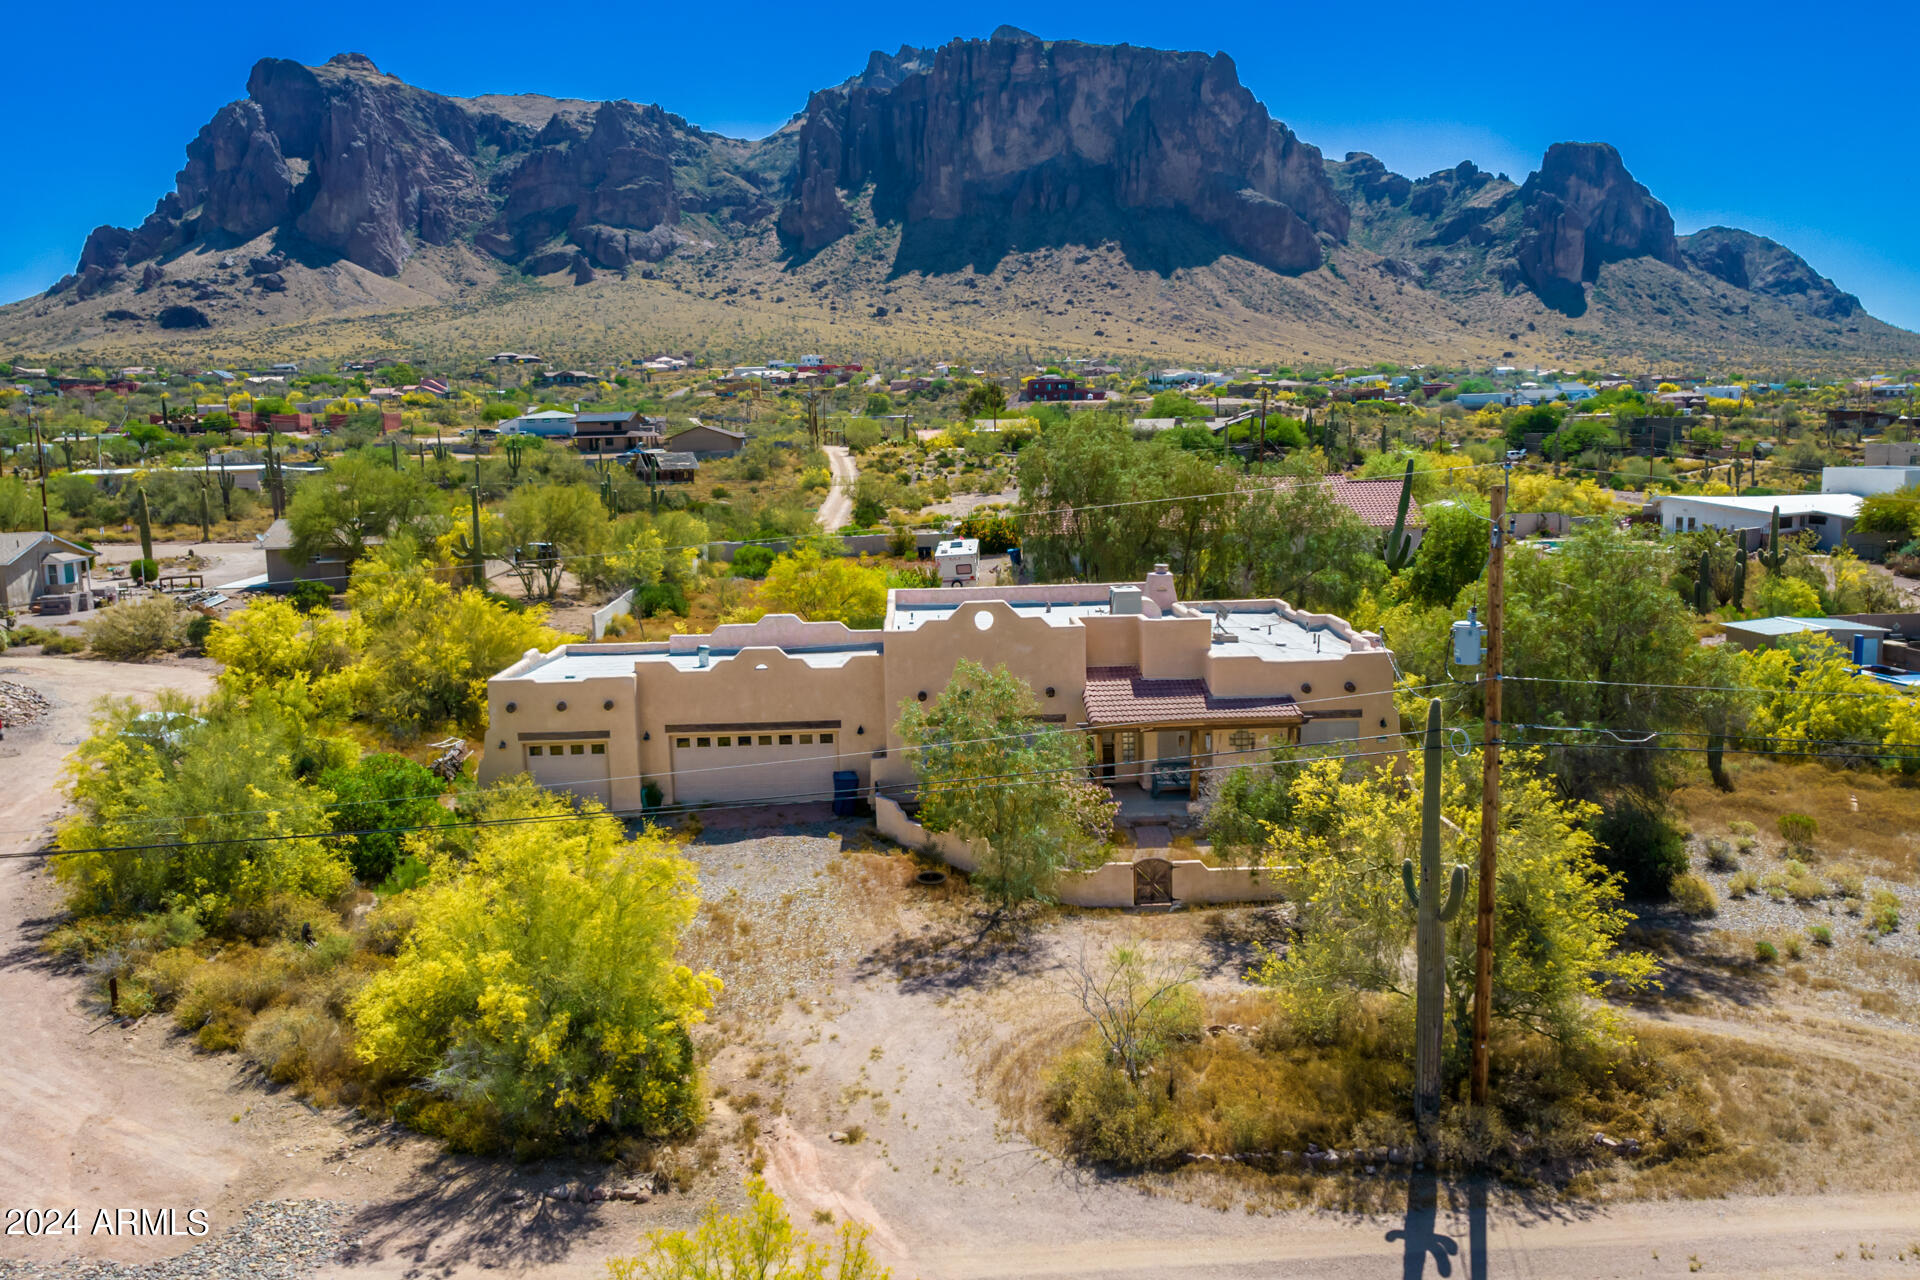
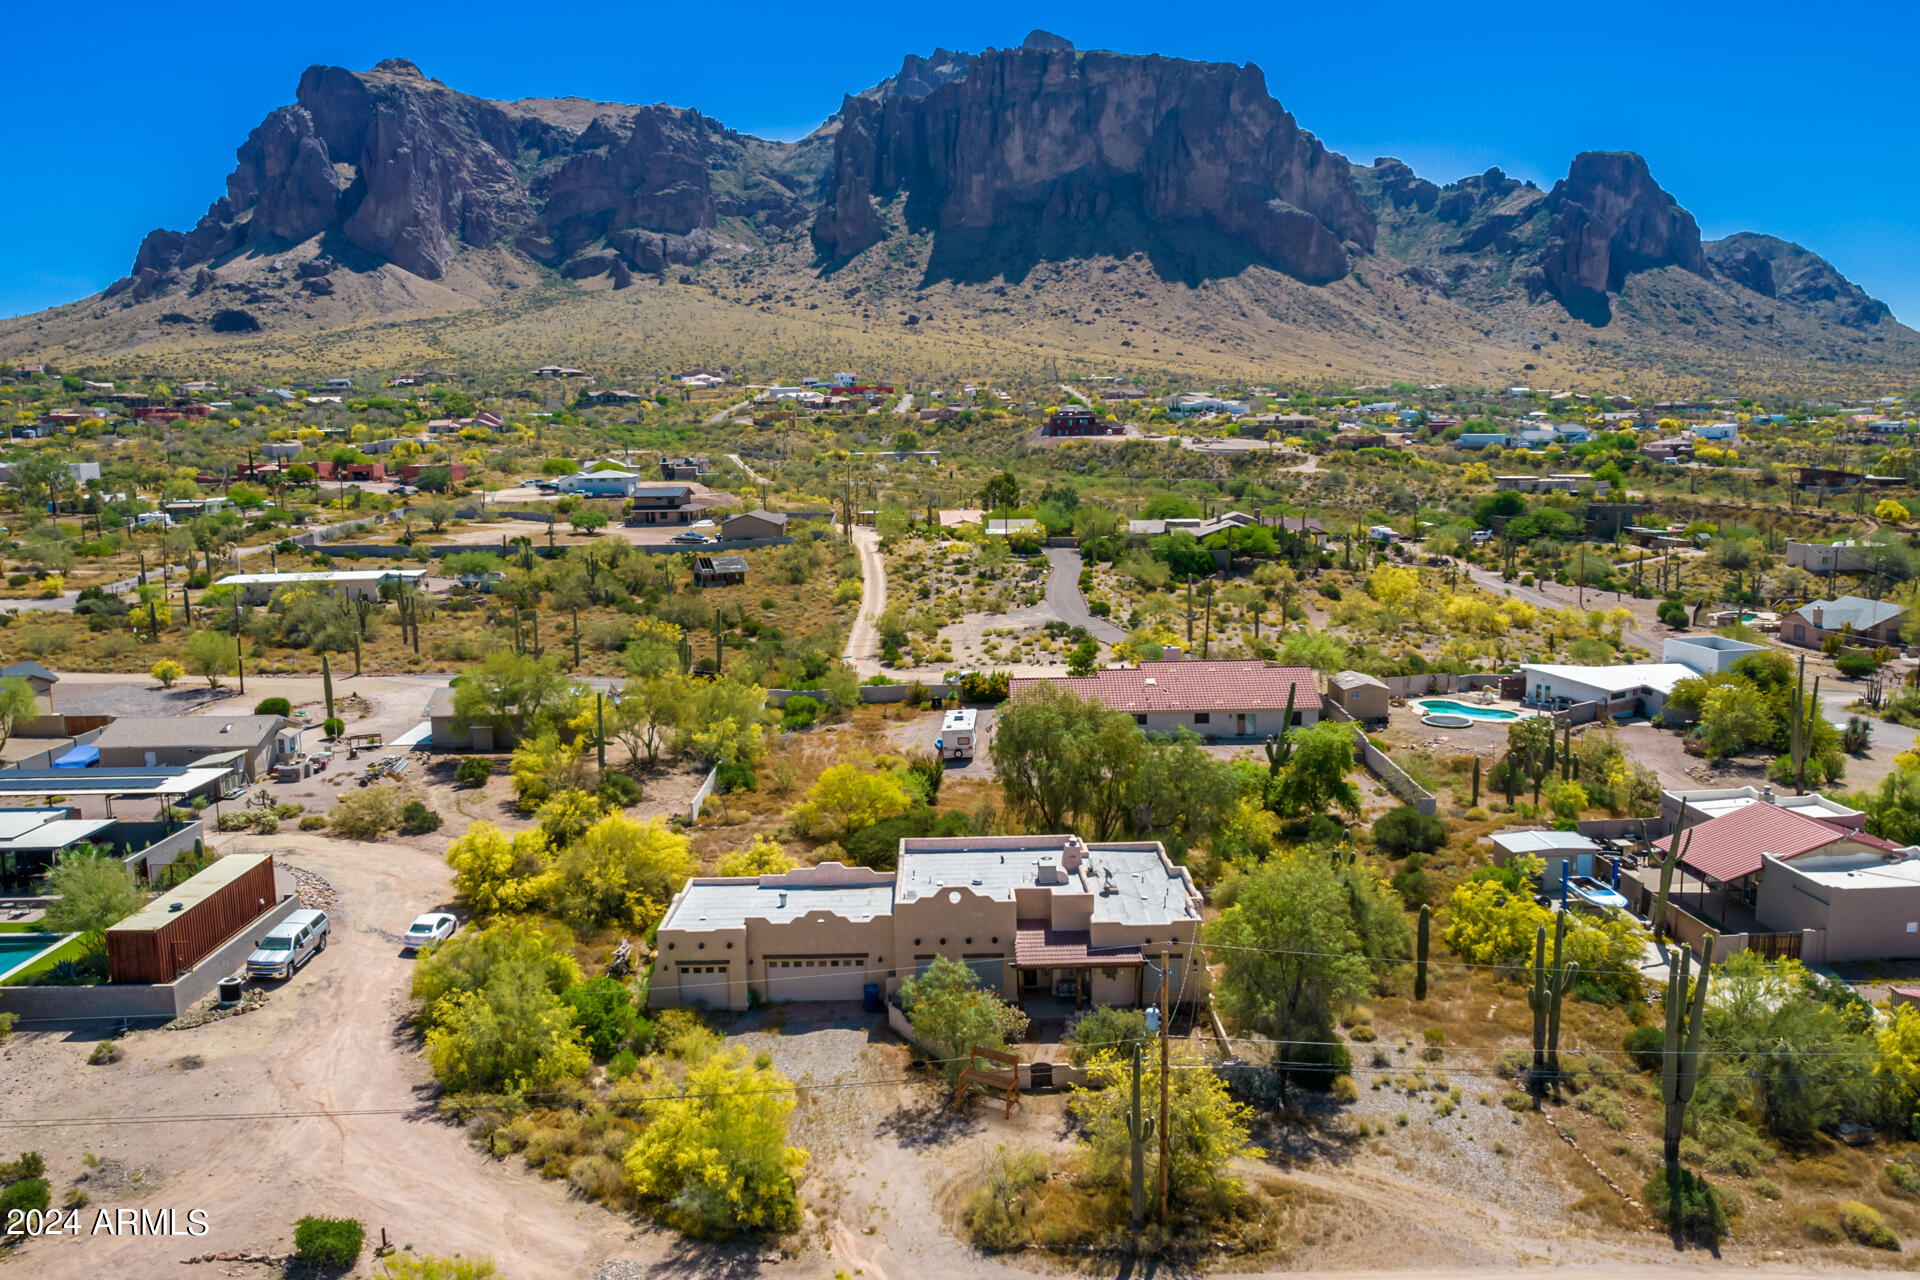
bench: none [1004,825,1118,948] -> present [957,1045,1020,1119]

